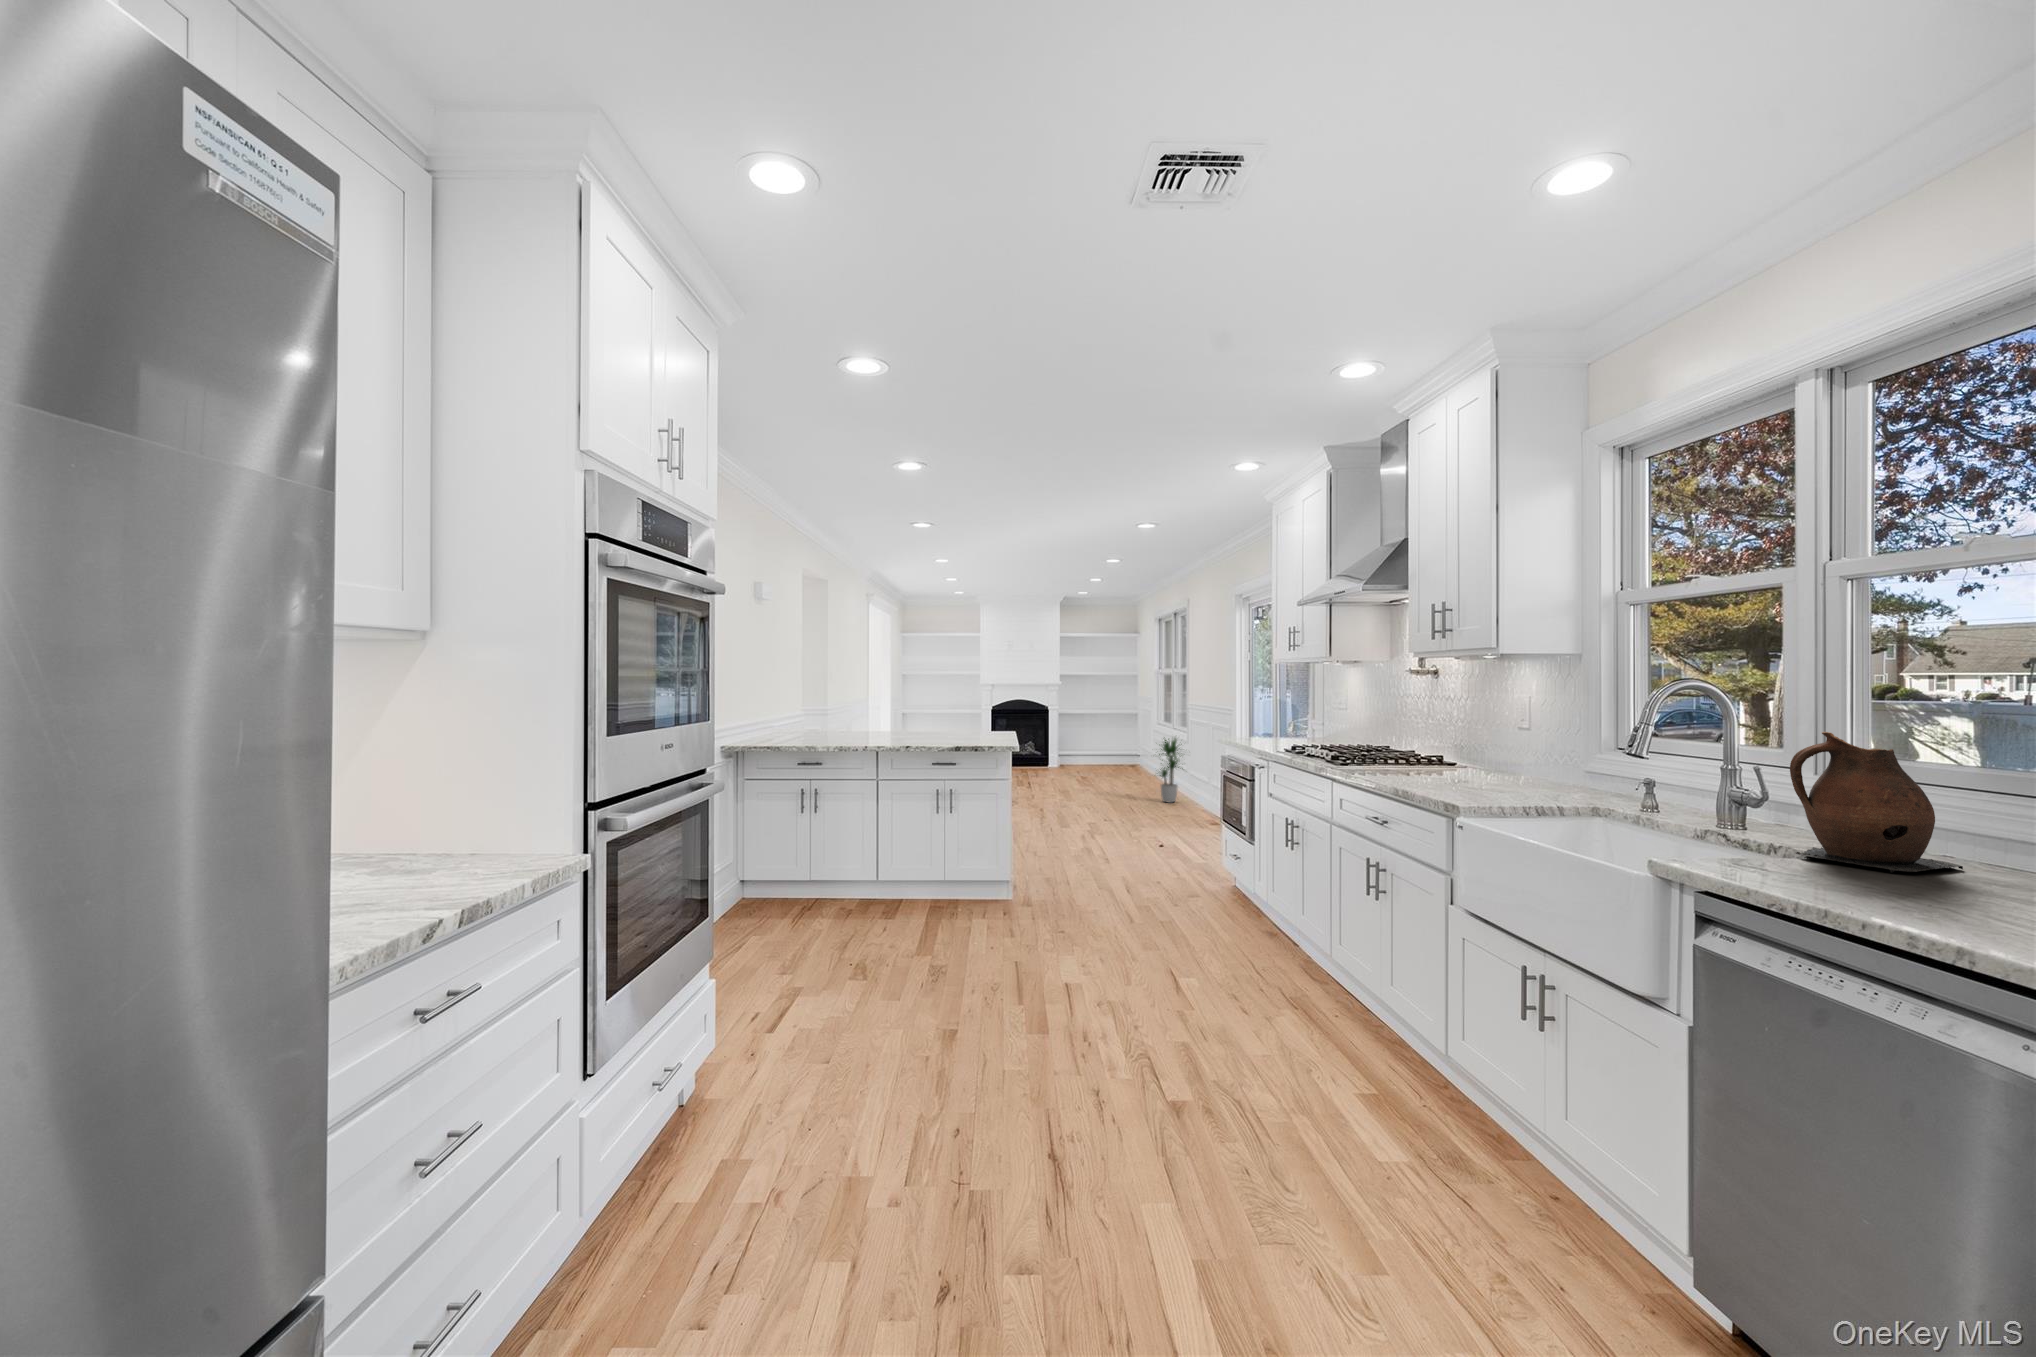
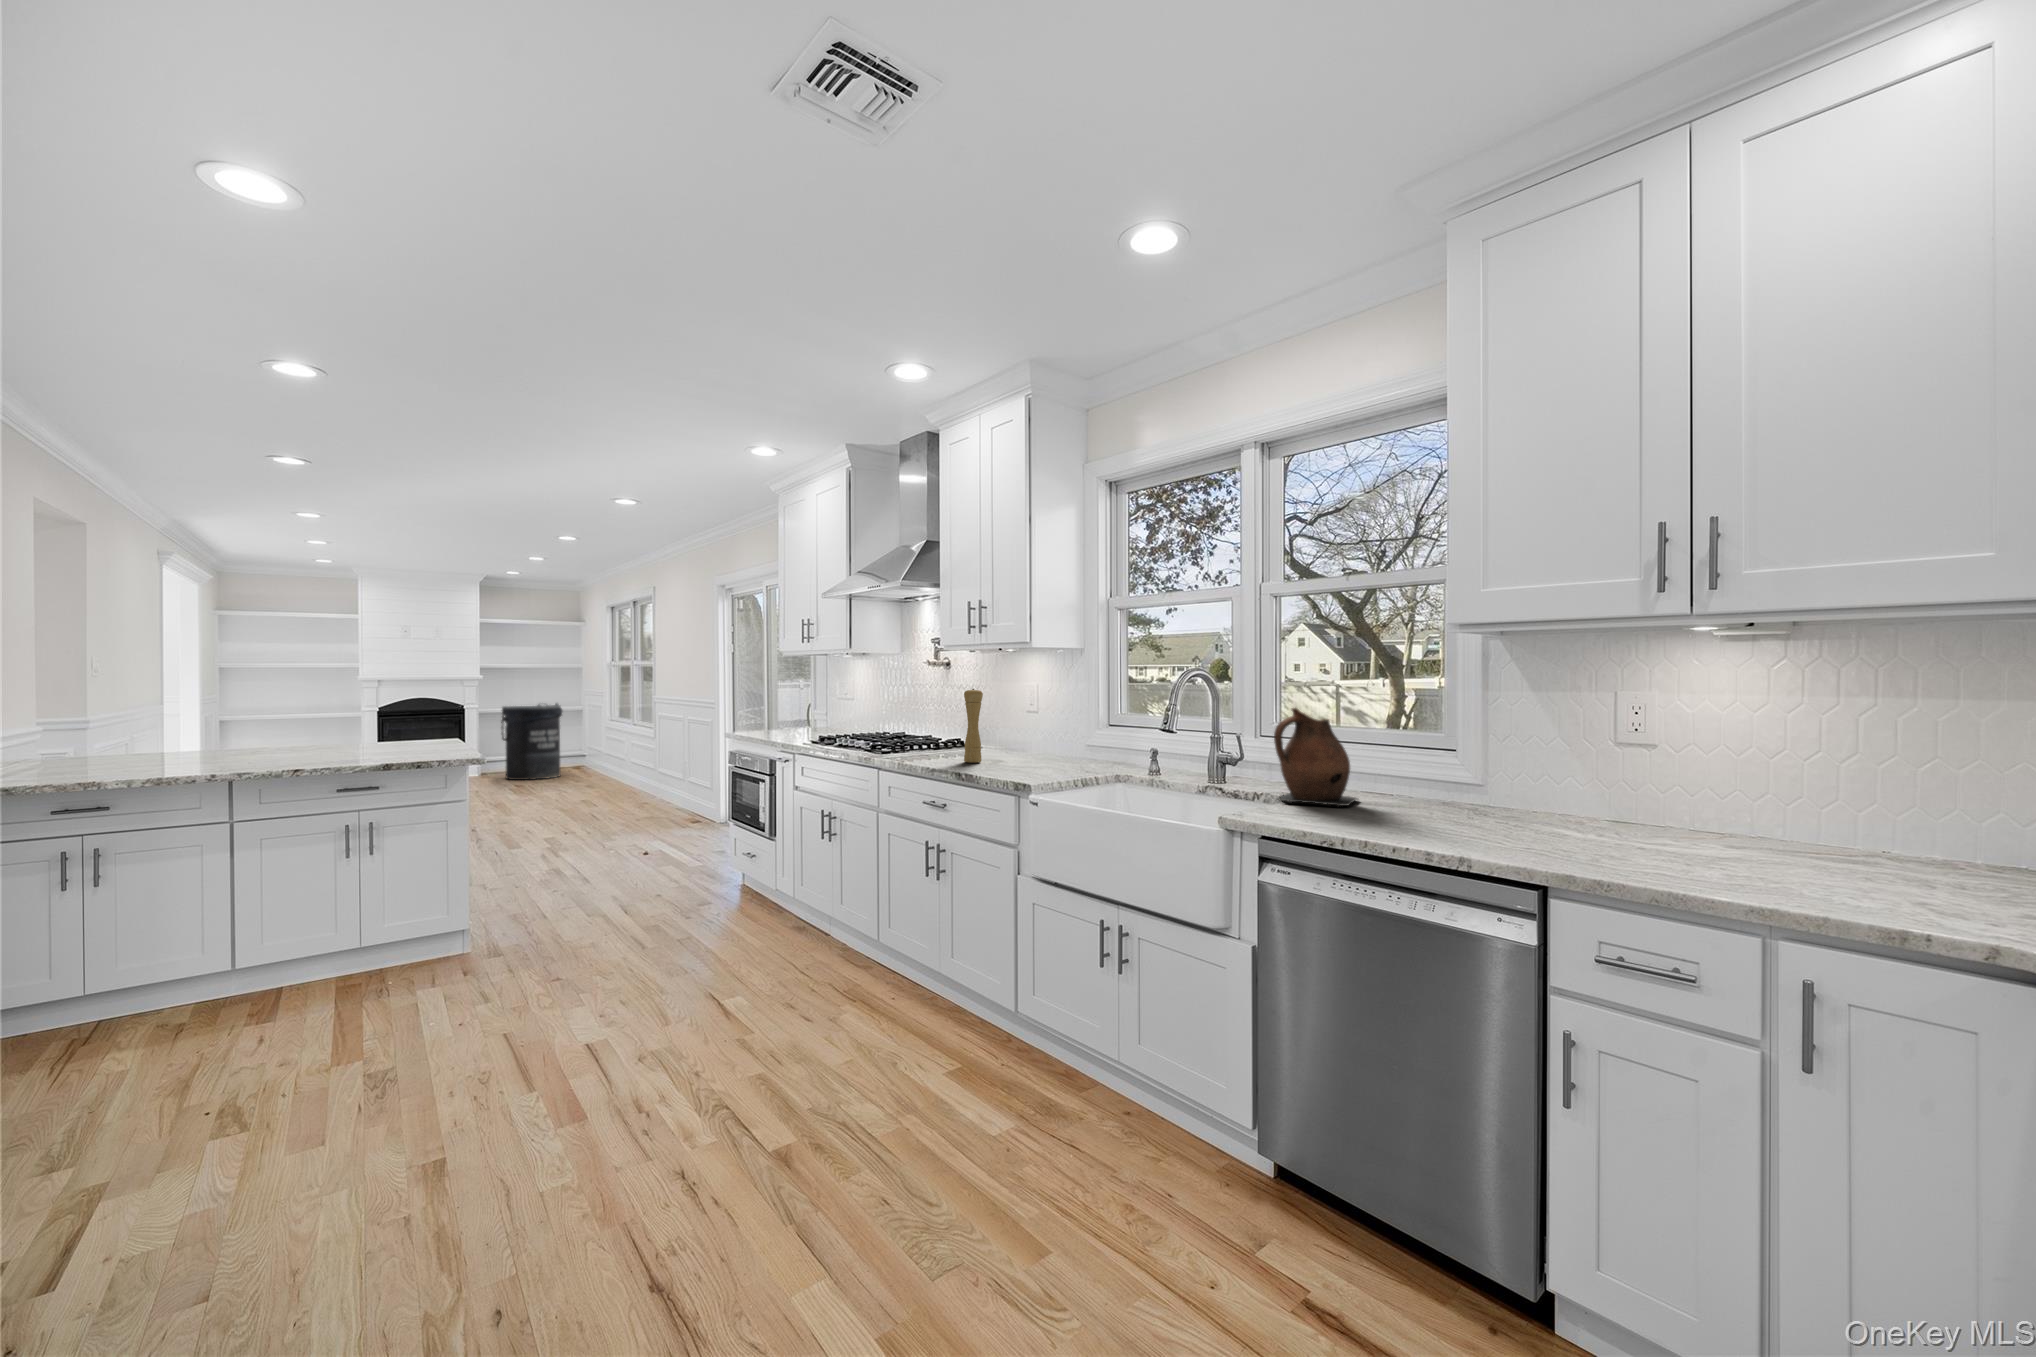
pepper mill: none [1416,700,1438,779] -> present [964,689,983,763]
trash can: none [1079,707,1124,772] -> present [501,703,562,780]
potted plant: present [1159,738,1183,803] -> none [610,732,660,808]

